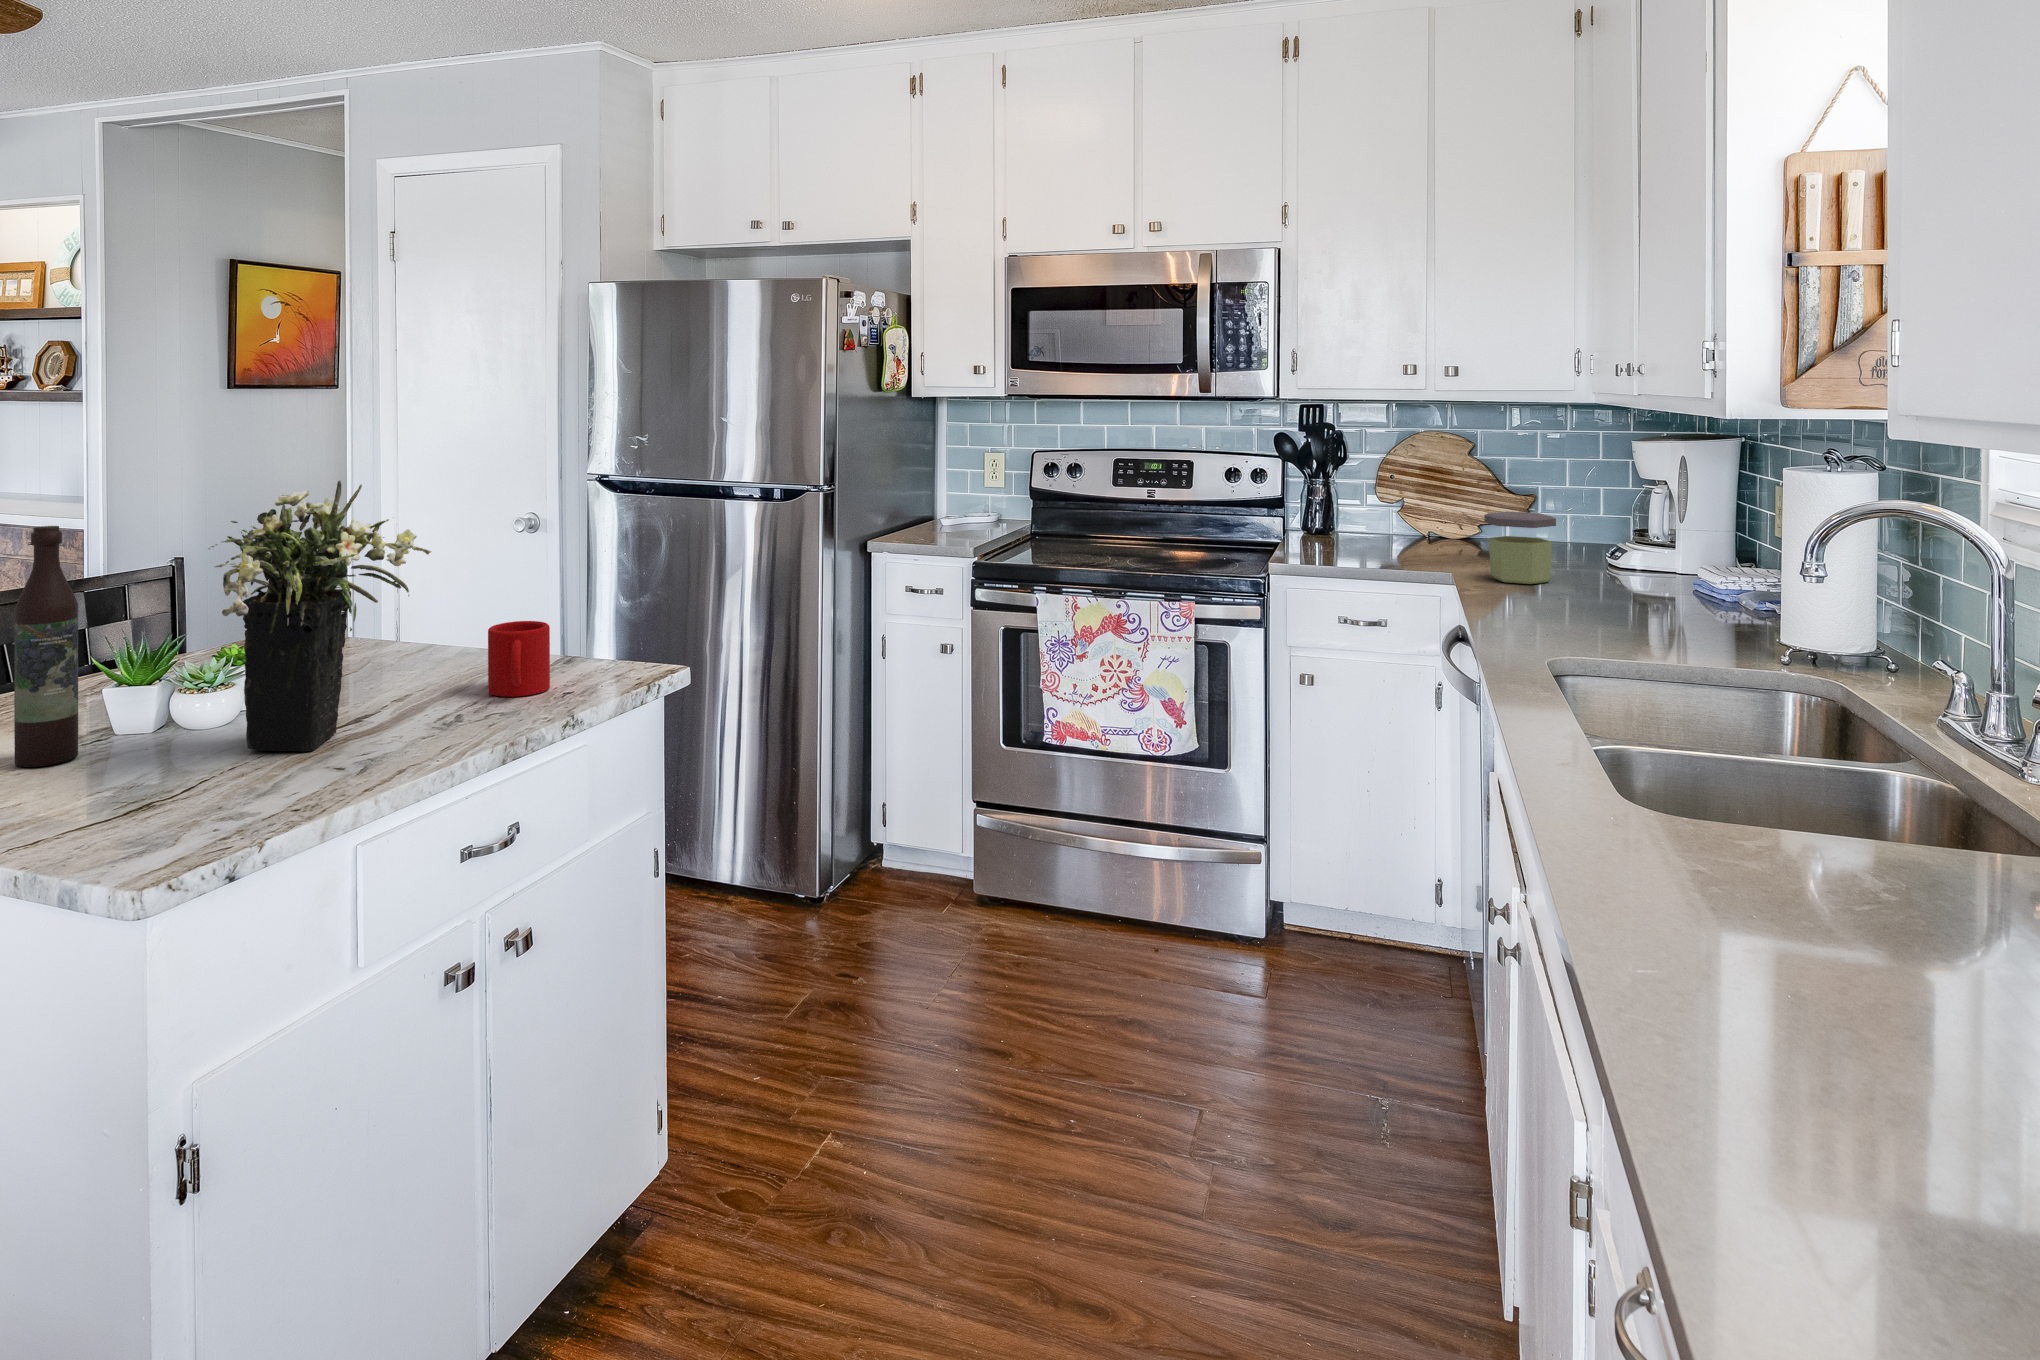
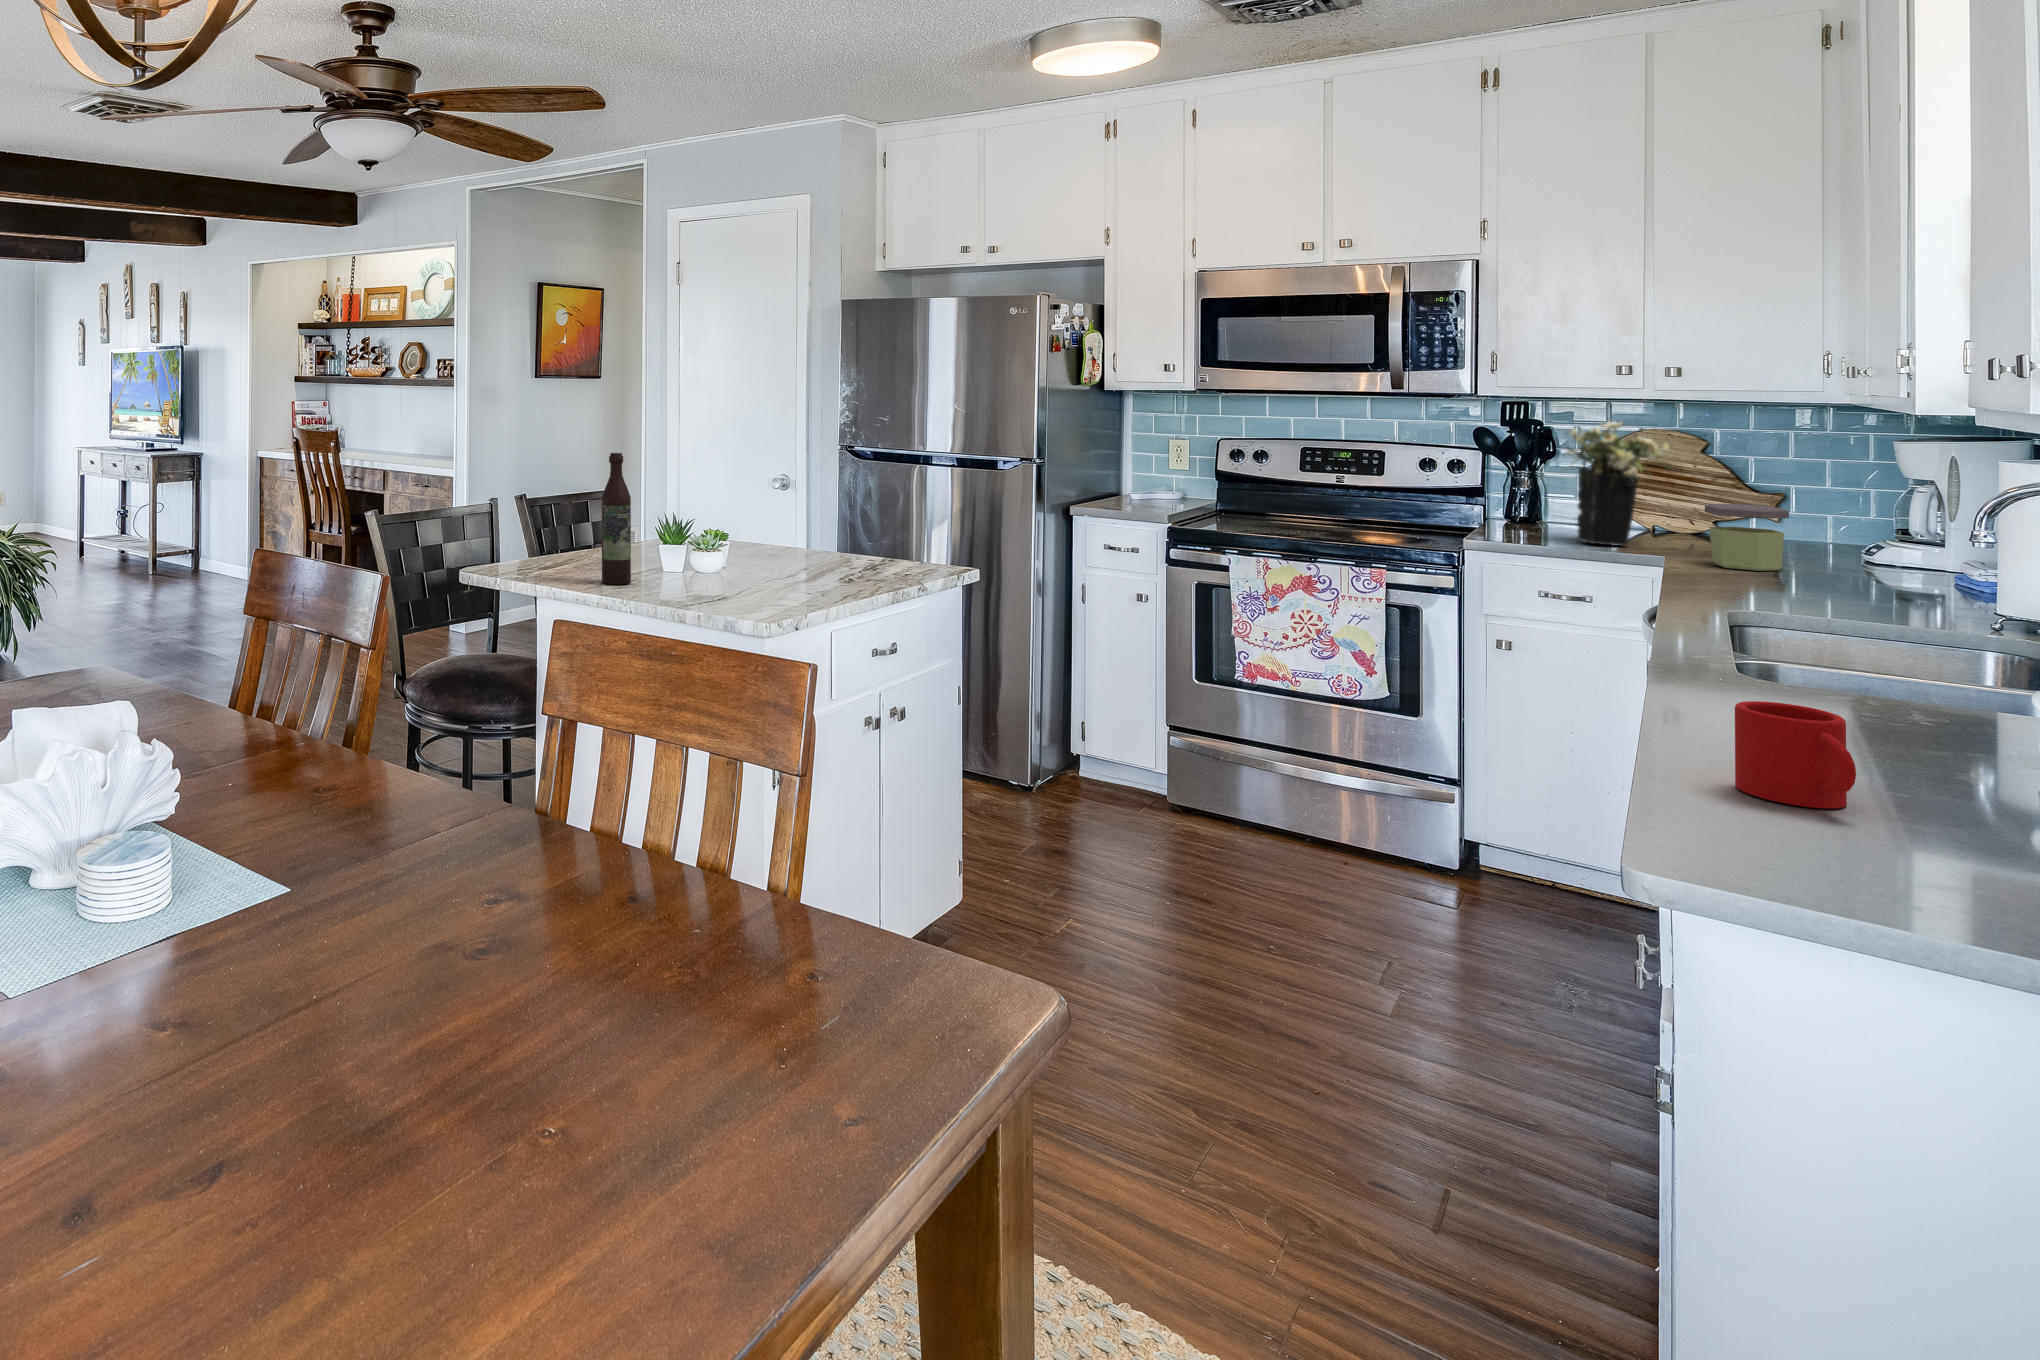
flower arrangement: present [209,481,431,751] -> present [1563,420,1676,546]
mug: present [488,621,550,697] -> present [1735,701,1856,809]

